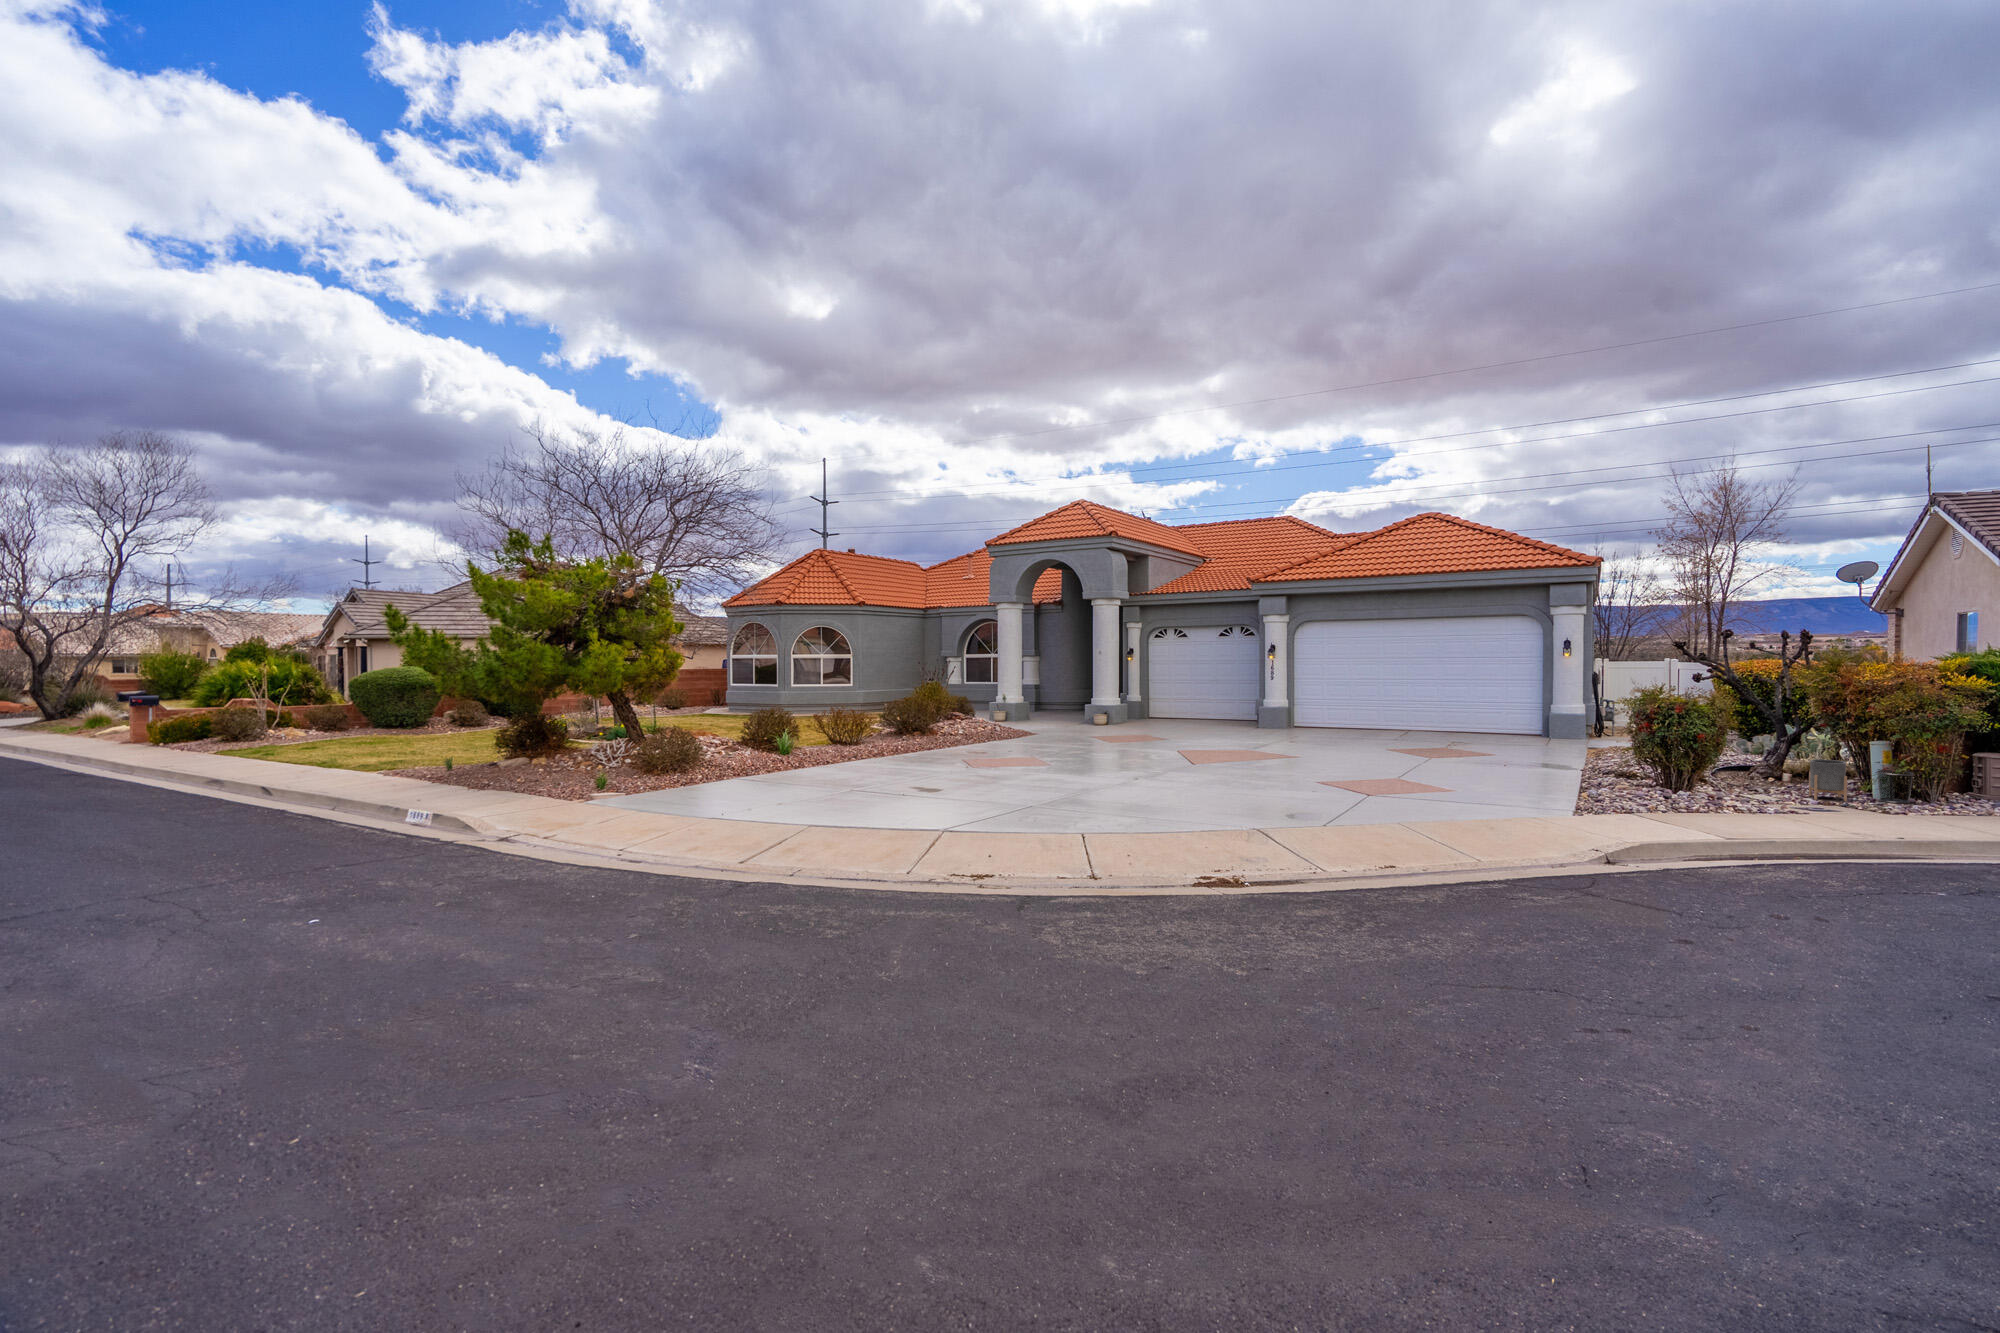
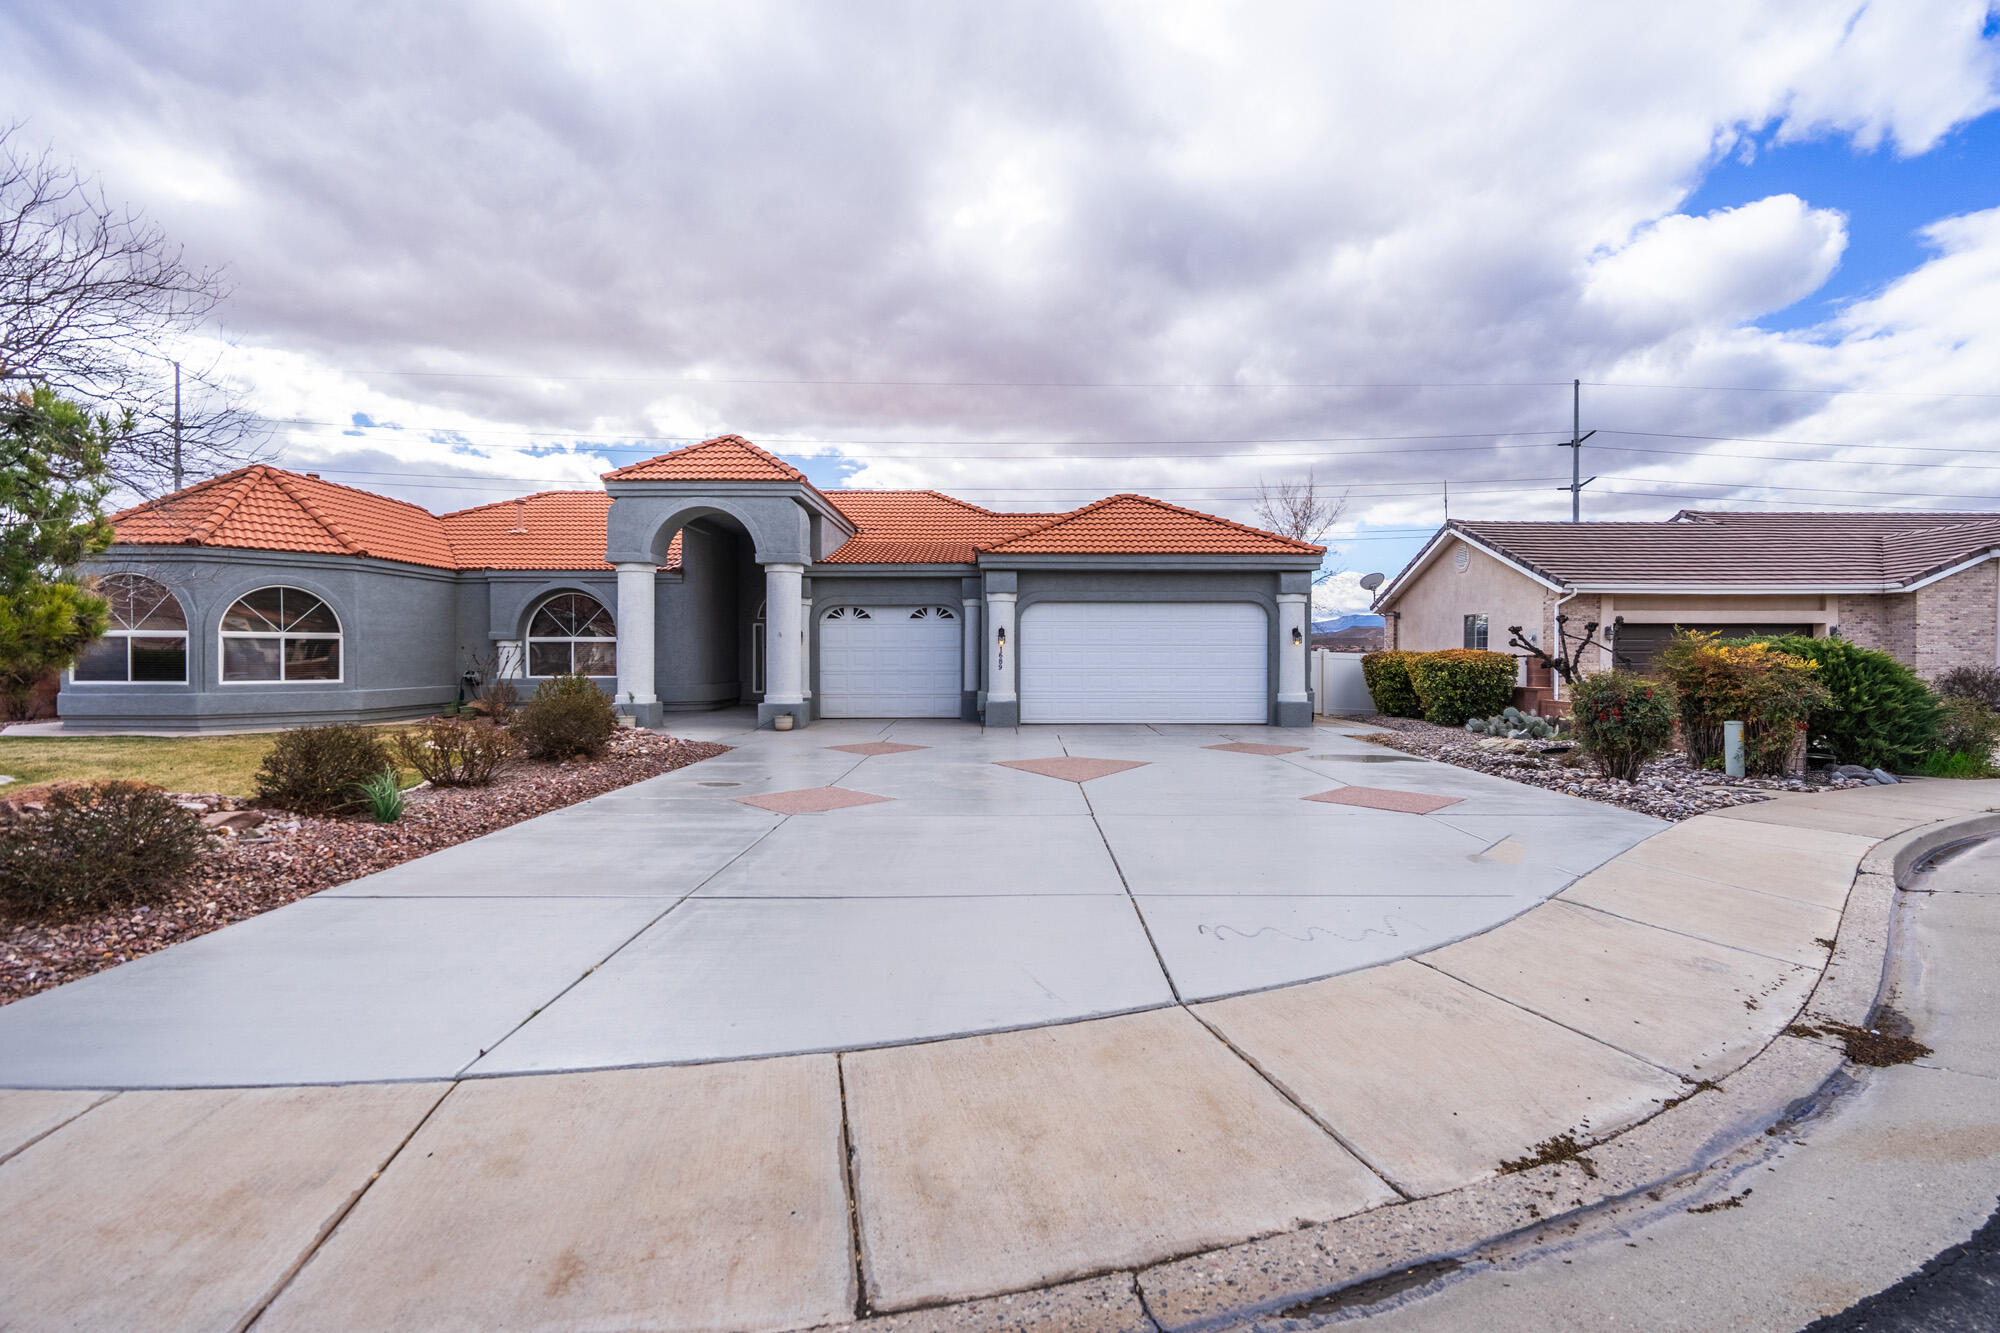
planter: present [1809,760,1847,801] -> none [1750,746,1796,787]

